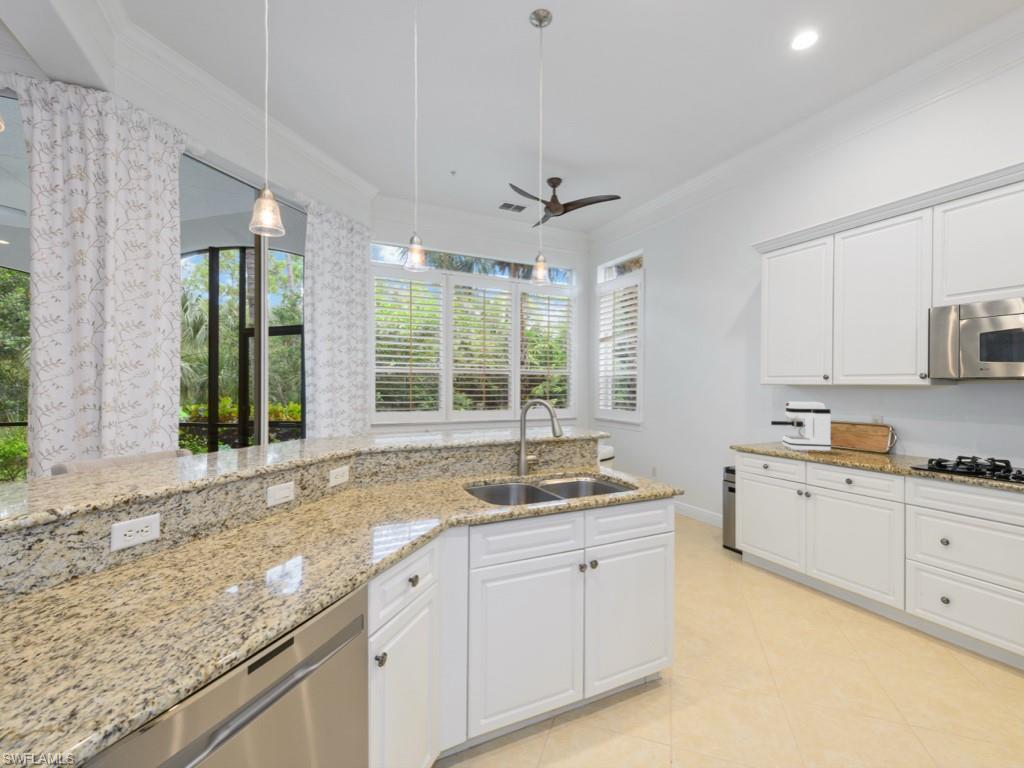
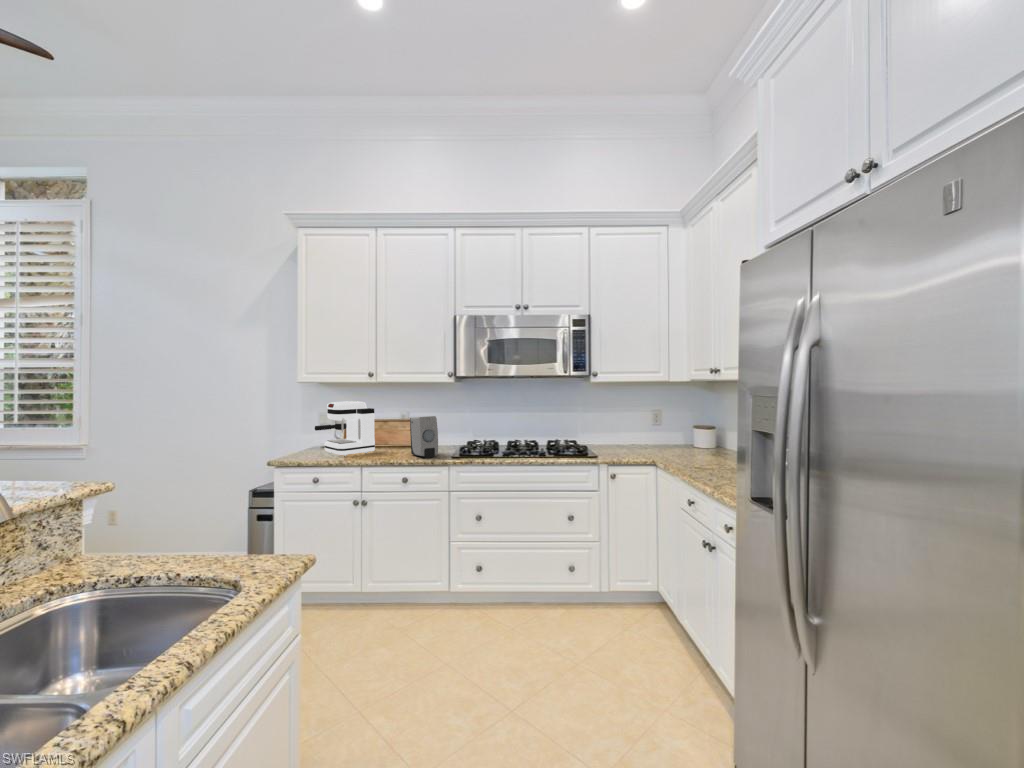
soap dispenser: none [866,420,896,464] -> present [410,416,438,458]

